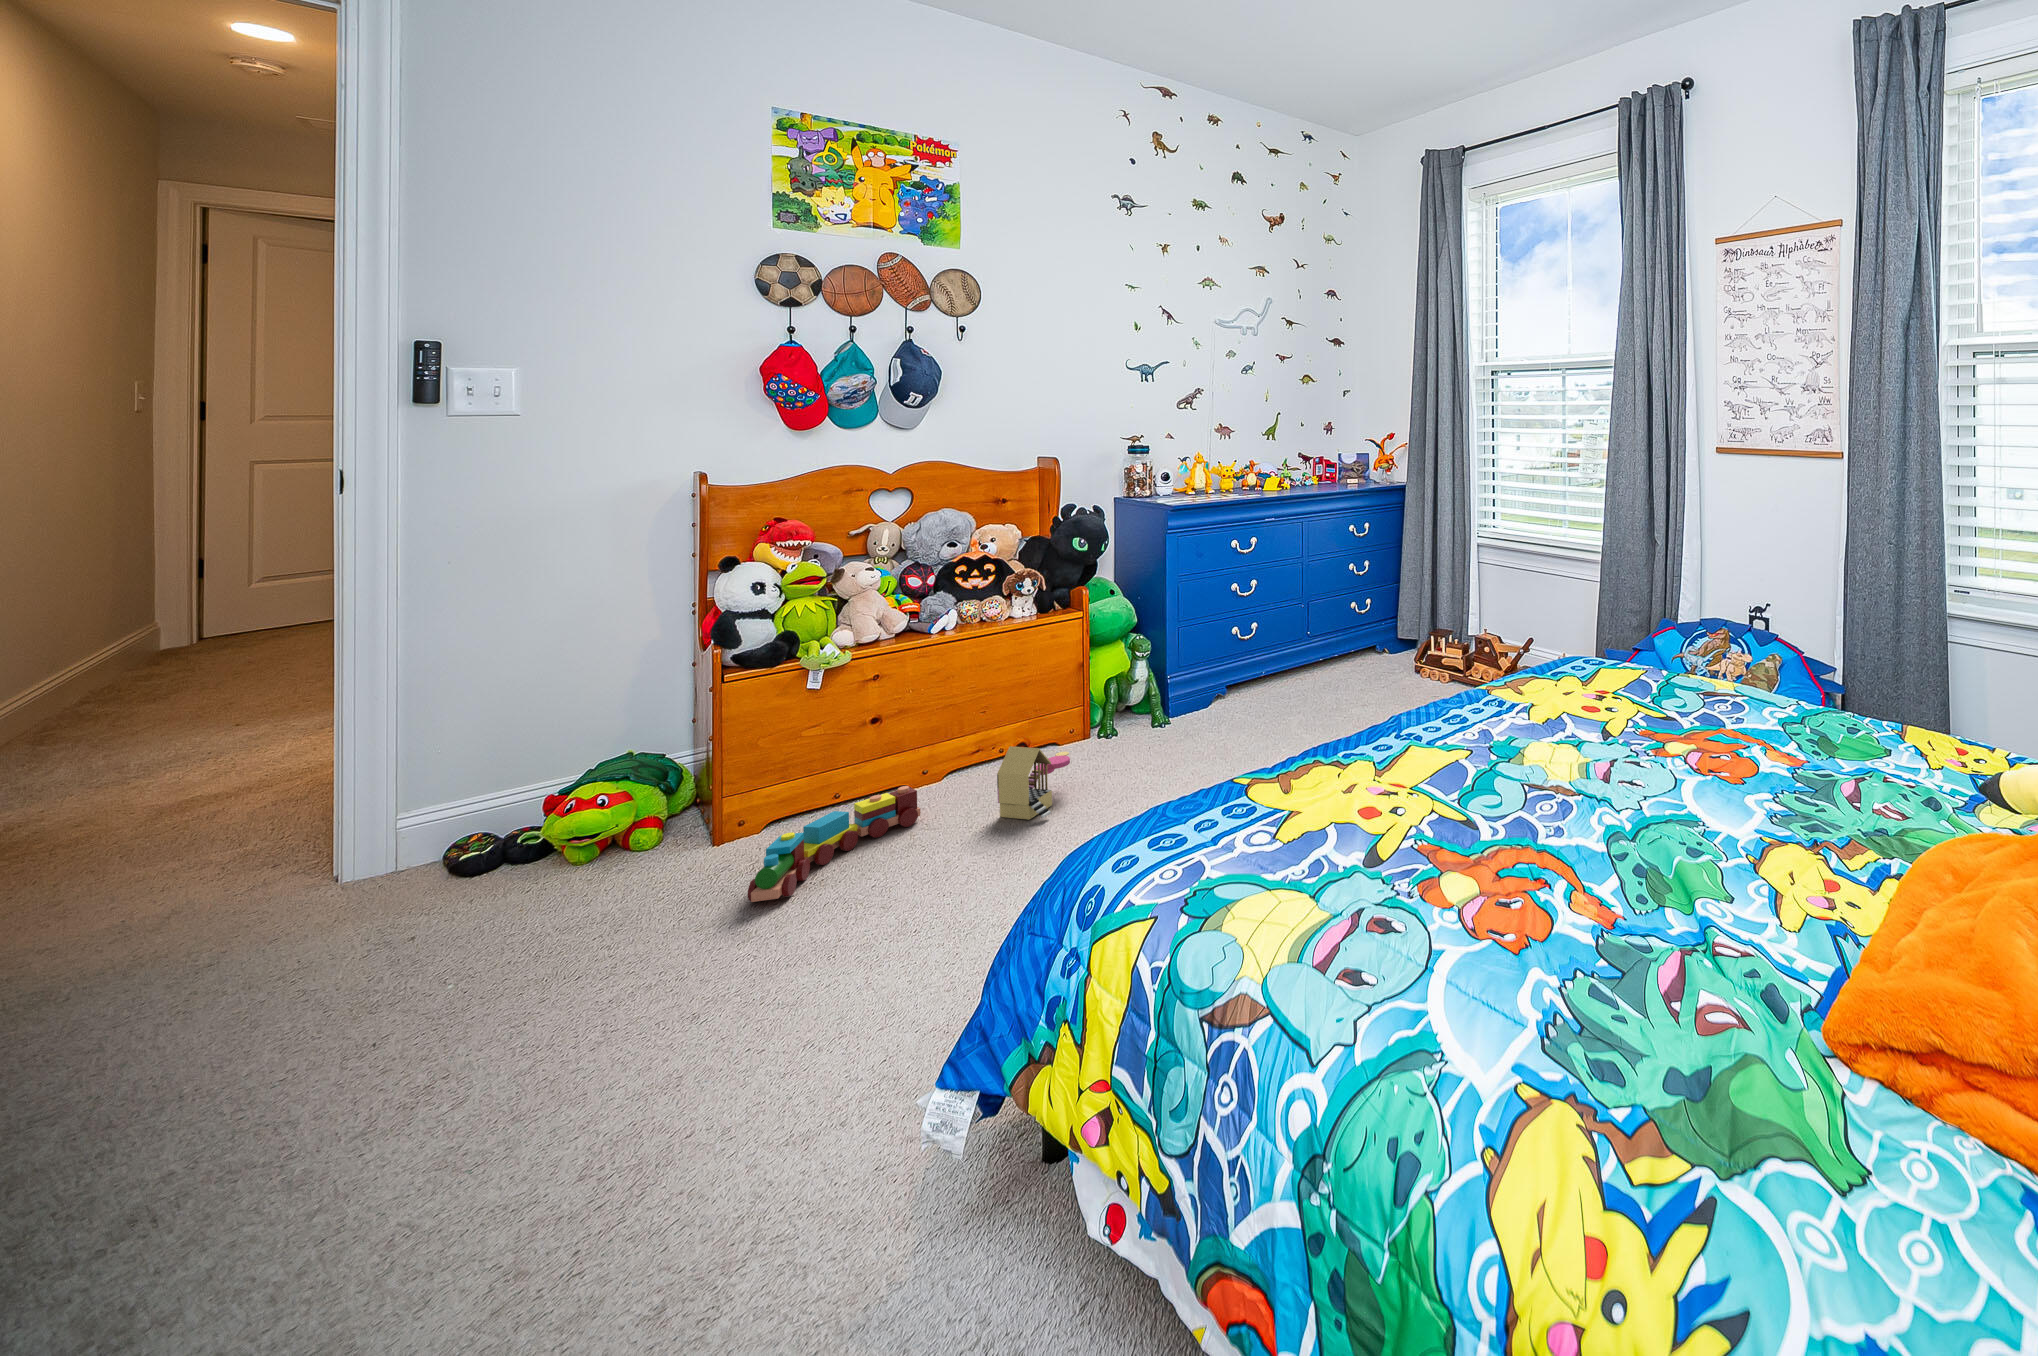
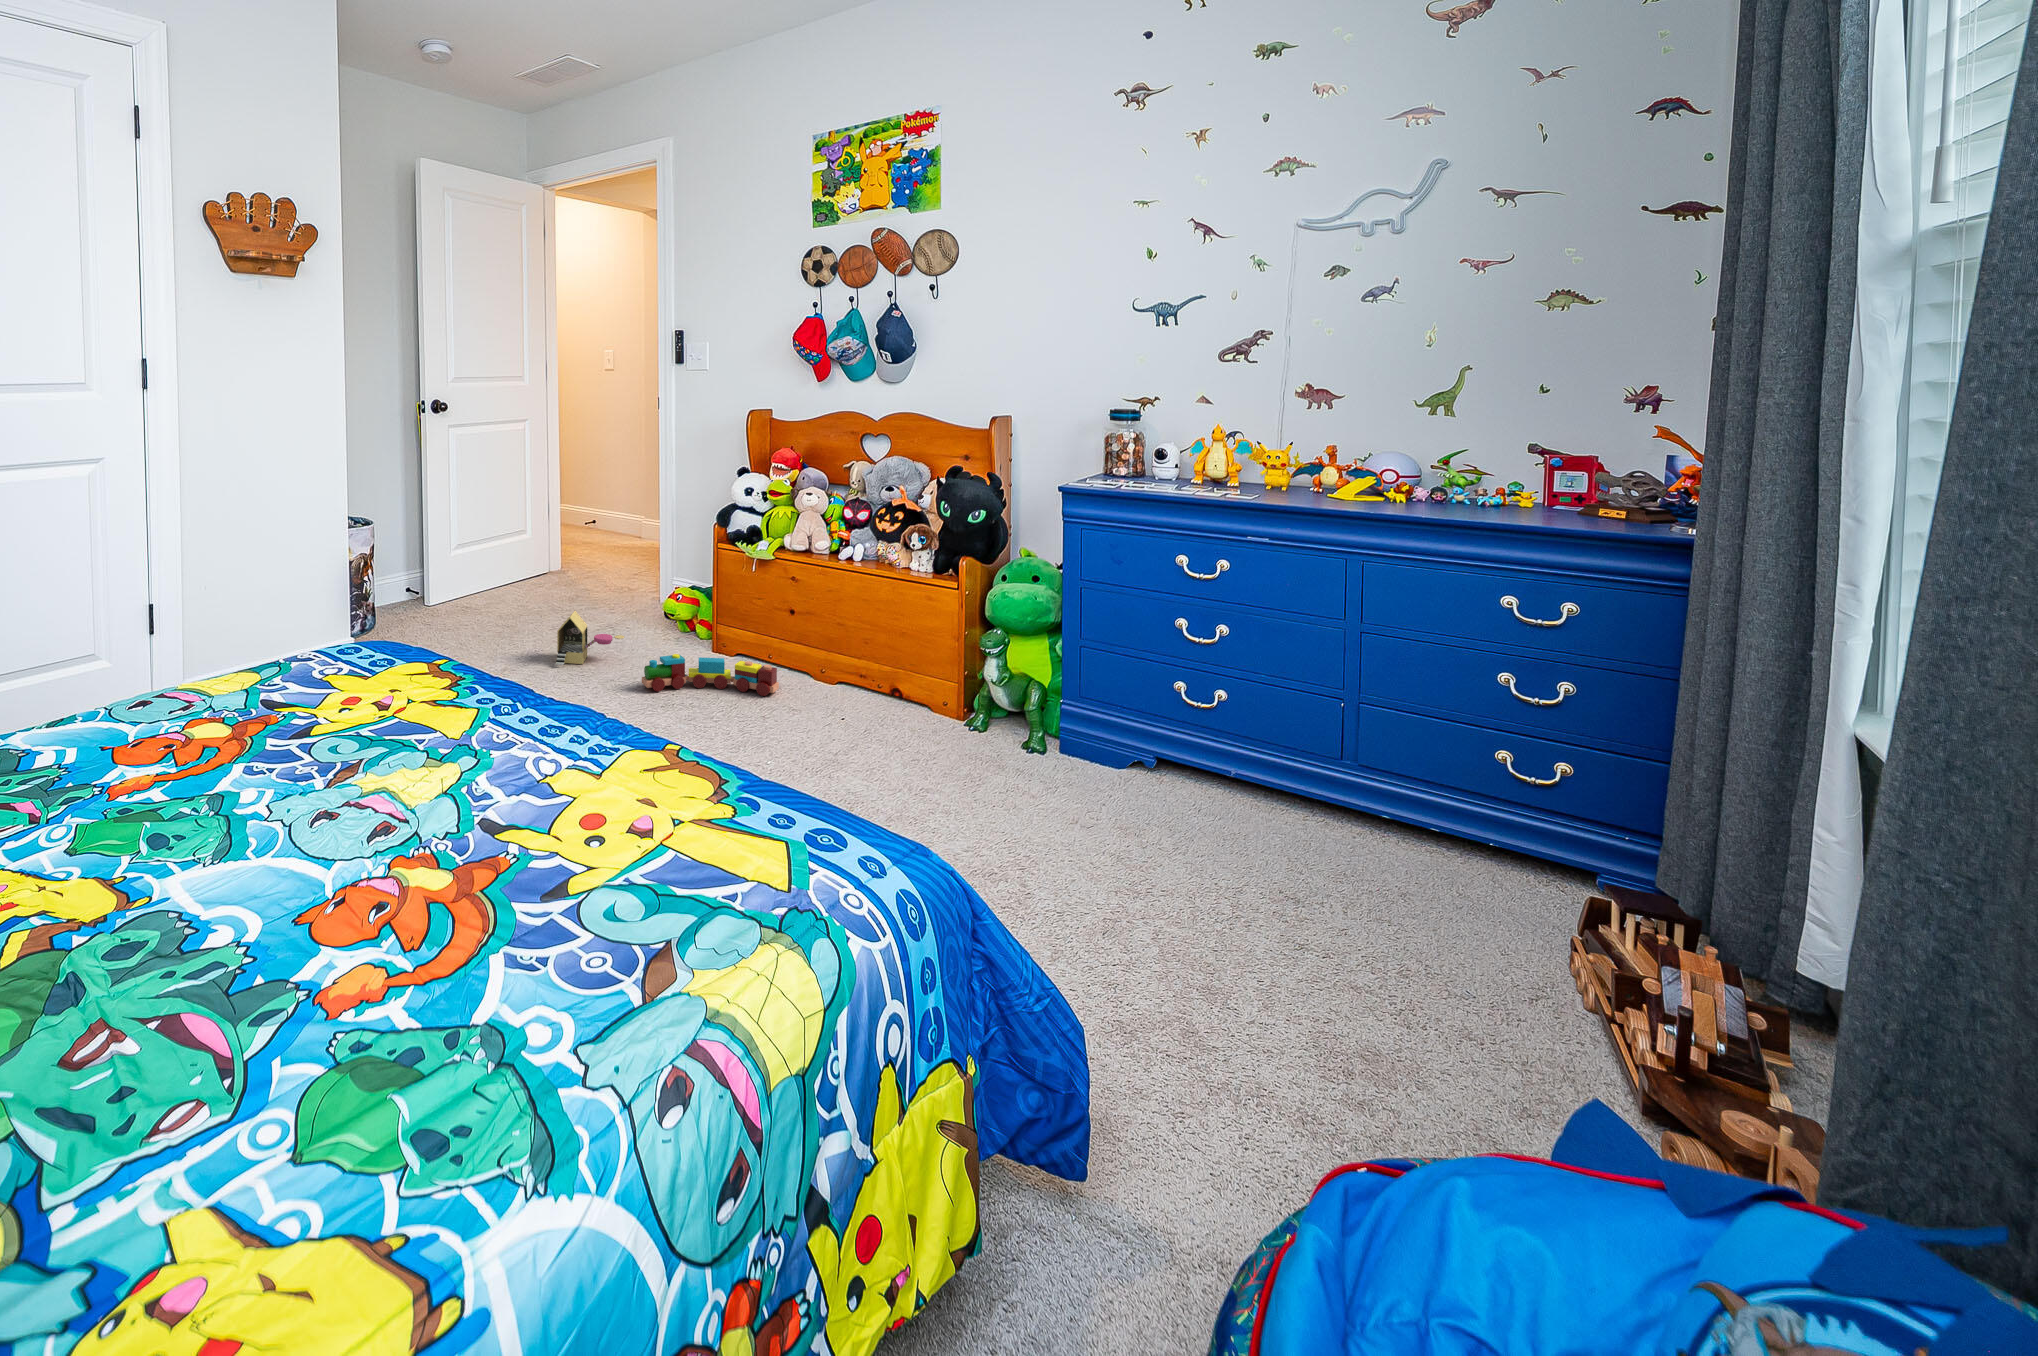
toy house: present [997,746,1070,820] -> present [556,611,624,665]

